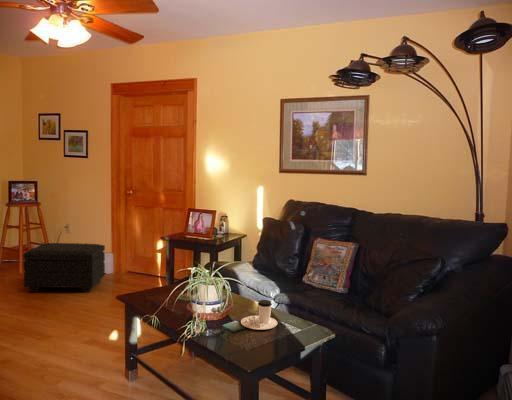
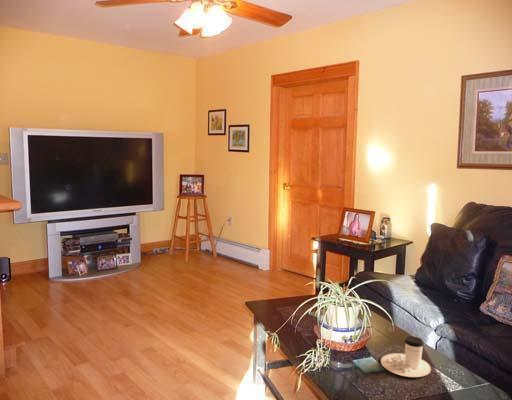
footstool: present [24,243,105,292] -> none [184,236,260,289]

